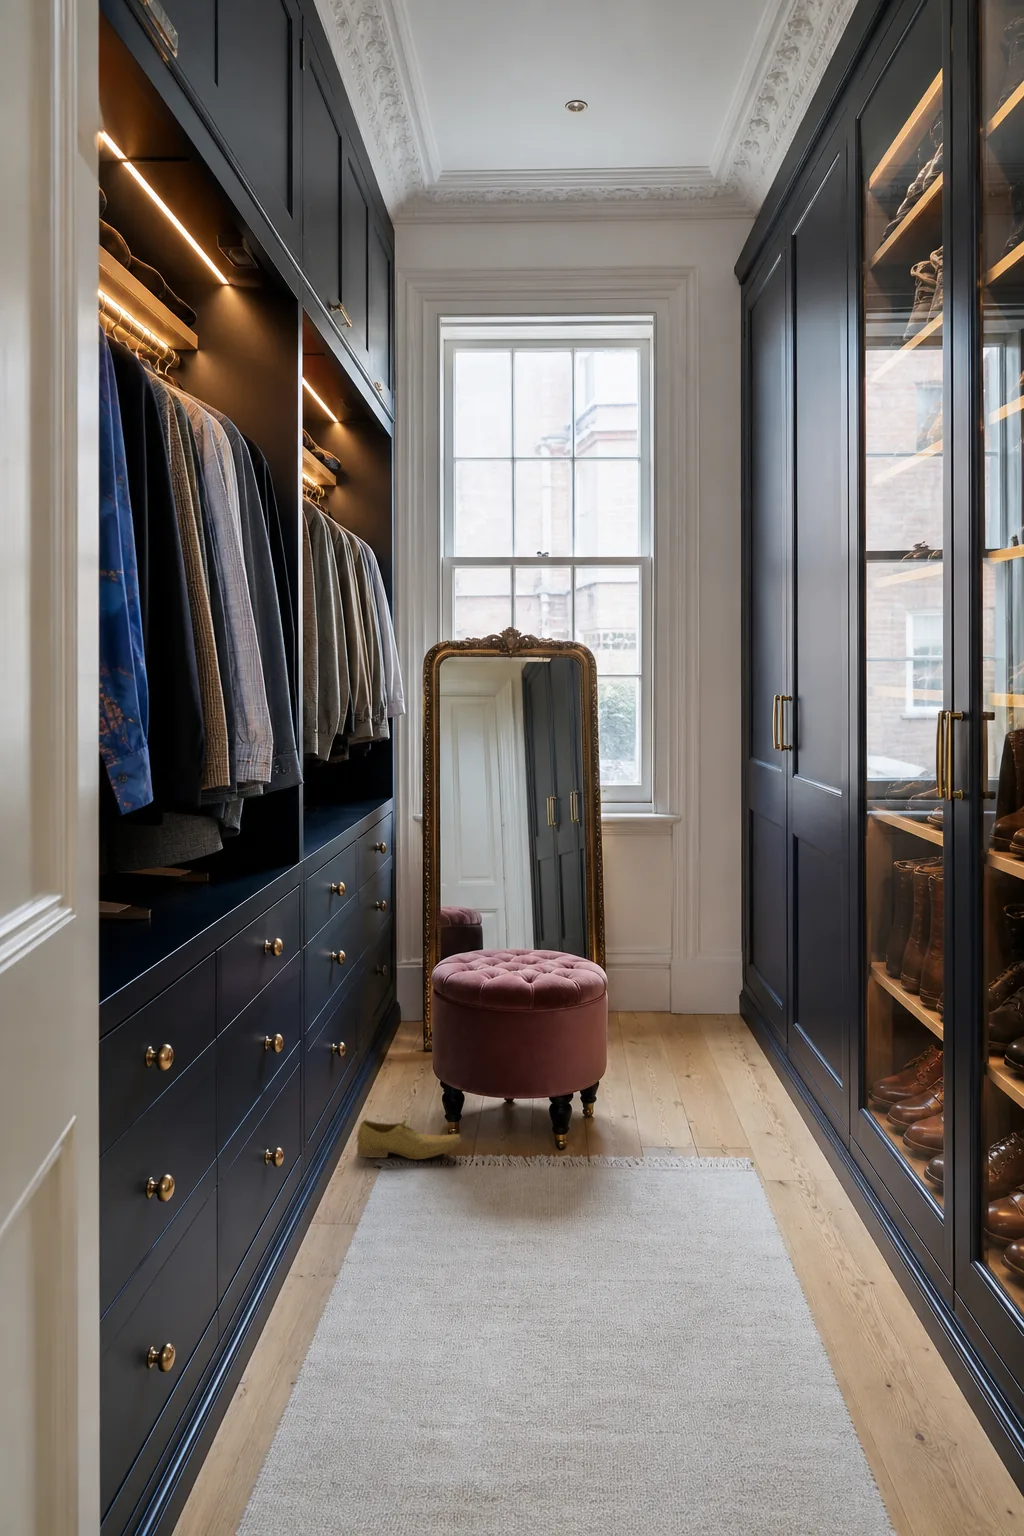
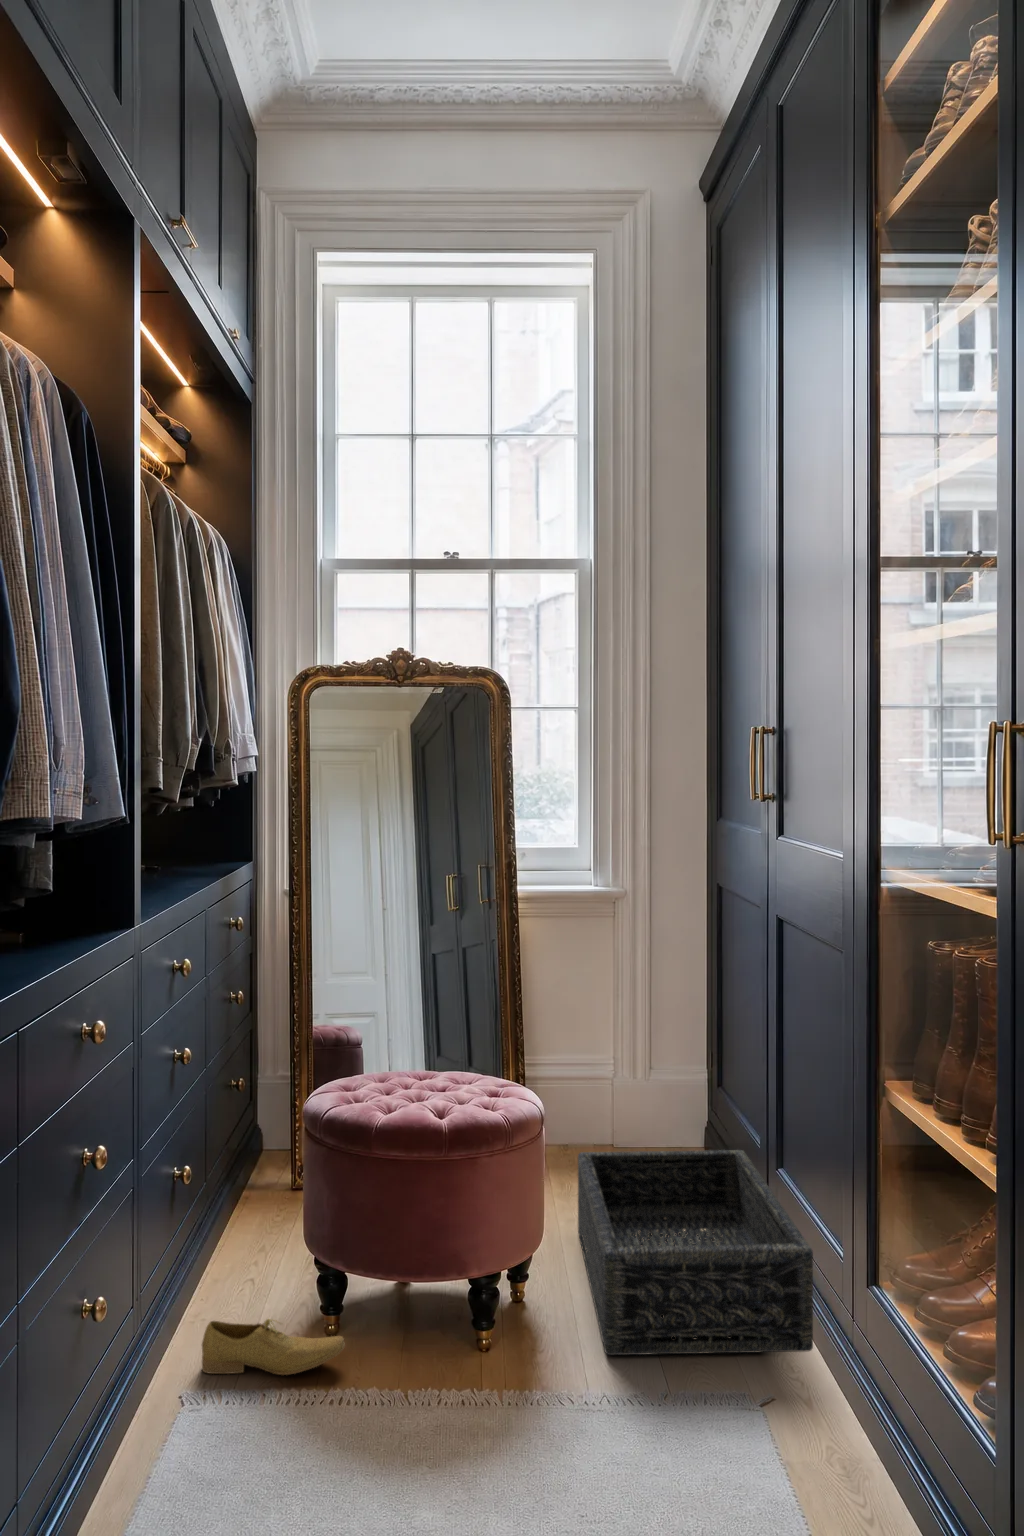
basket: none [638,1016,813,1158] -> present [578,1150,813,1355]

